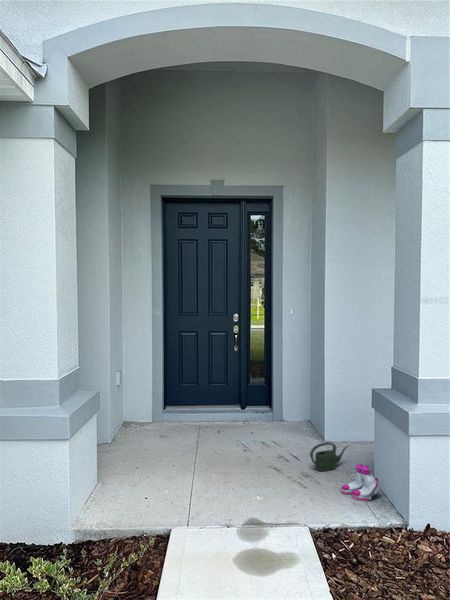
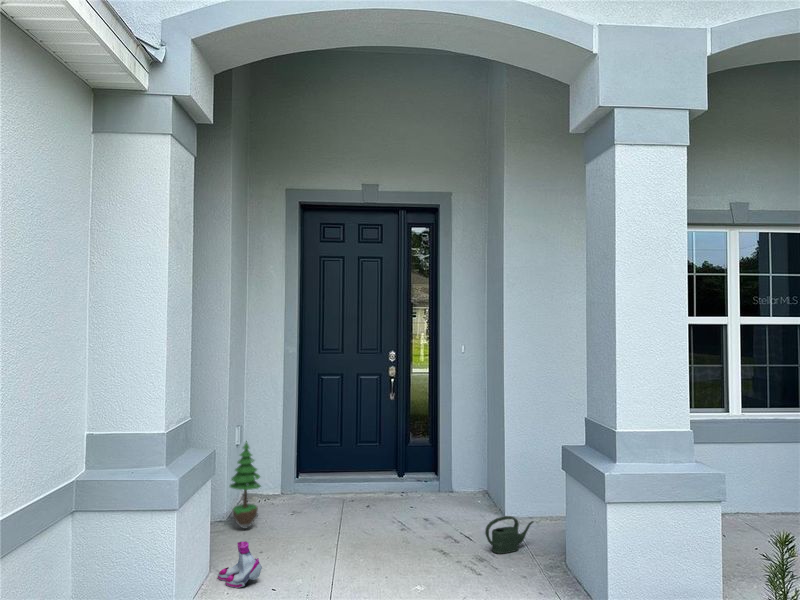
potted tree: none [112,383,136,450] -> present [230,441,261,528]
boots: present [341,464,380,501] -> present [218,541,262,588]

